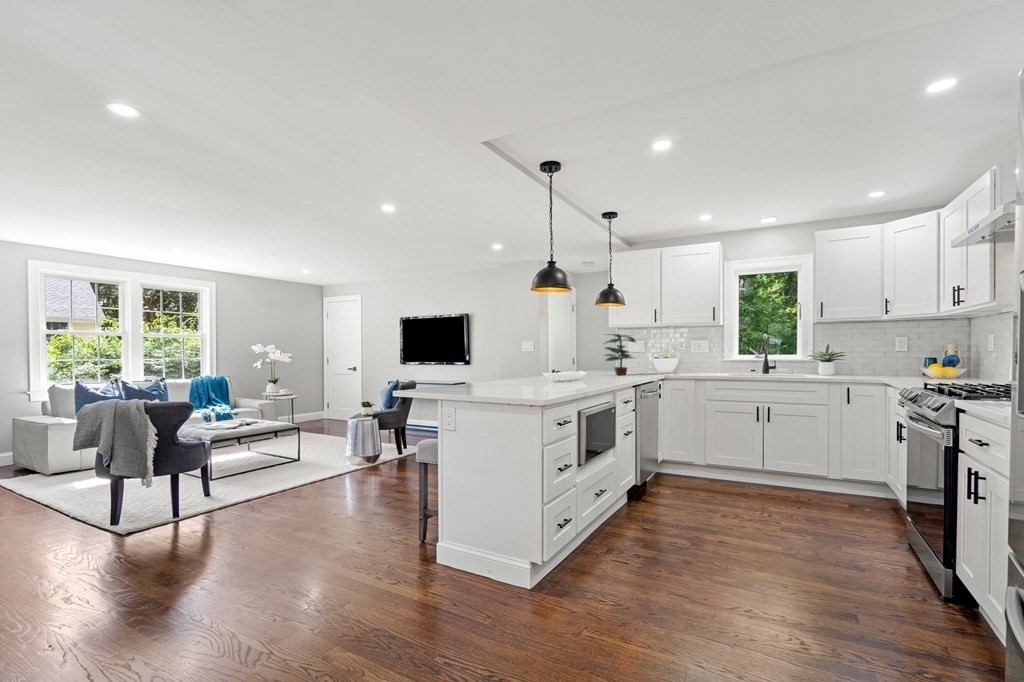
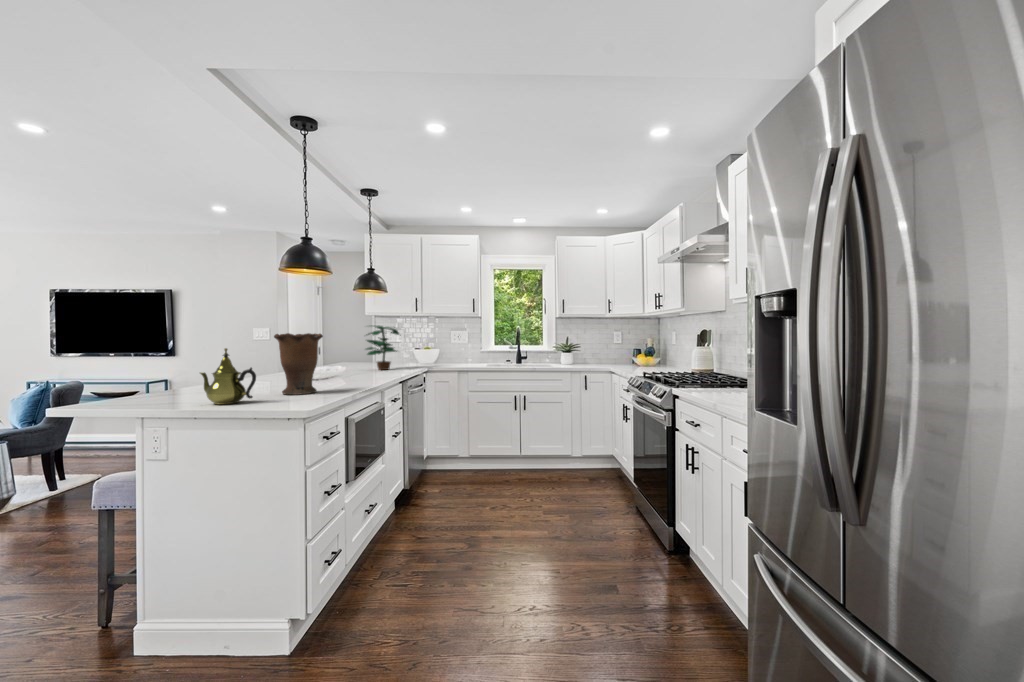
vase: none [524,339,561,389] -> present [274,333,323,395]
teapot: none [473,350,510,392] -> present [200,348,256,404]

